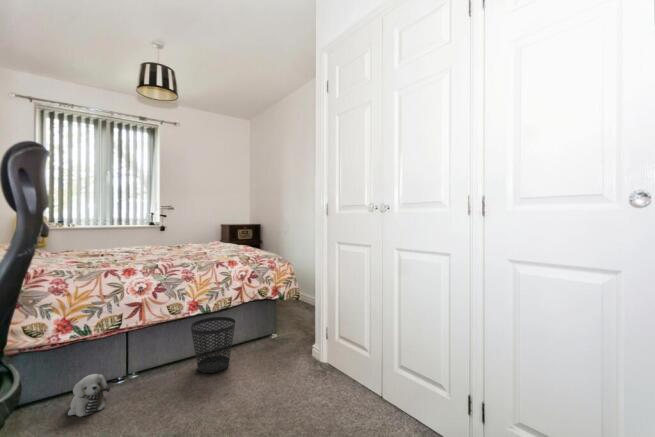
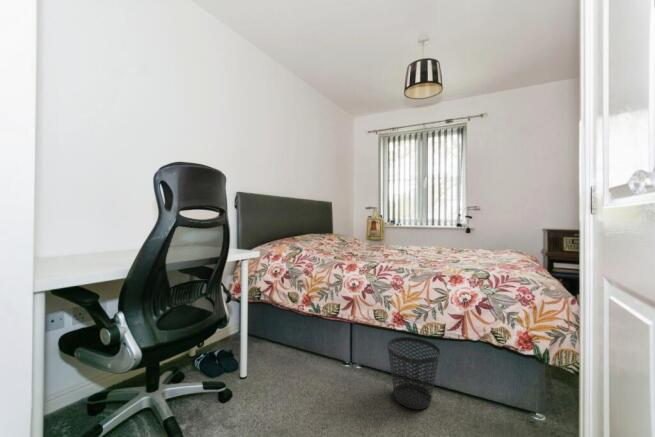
plush toy: present [68,374,110,417] -> none [296,345,321,378]

